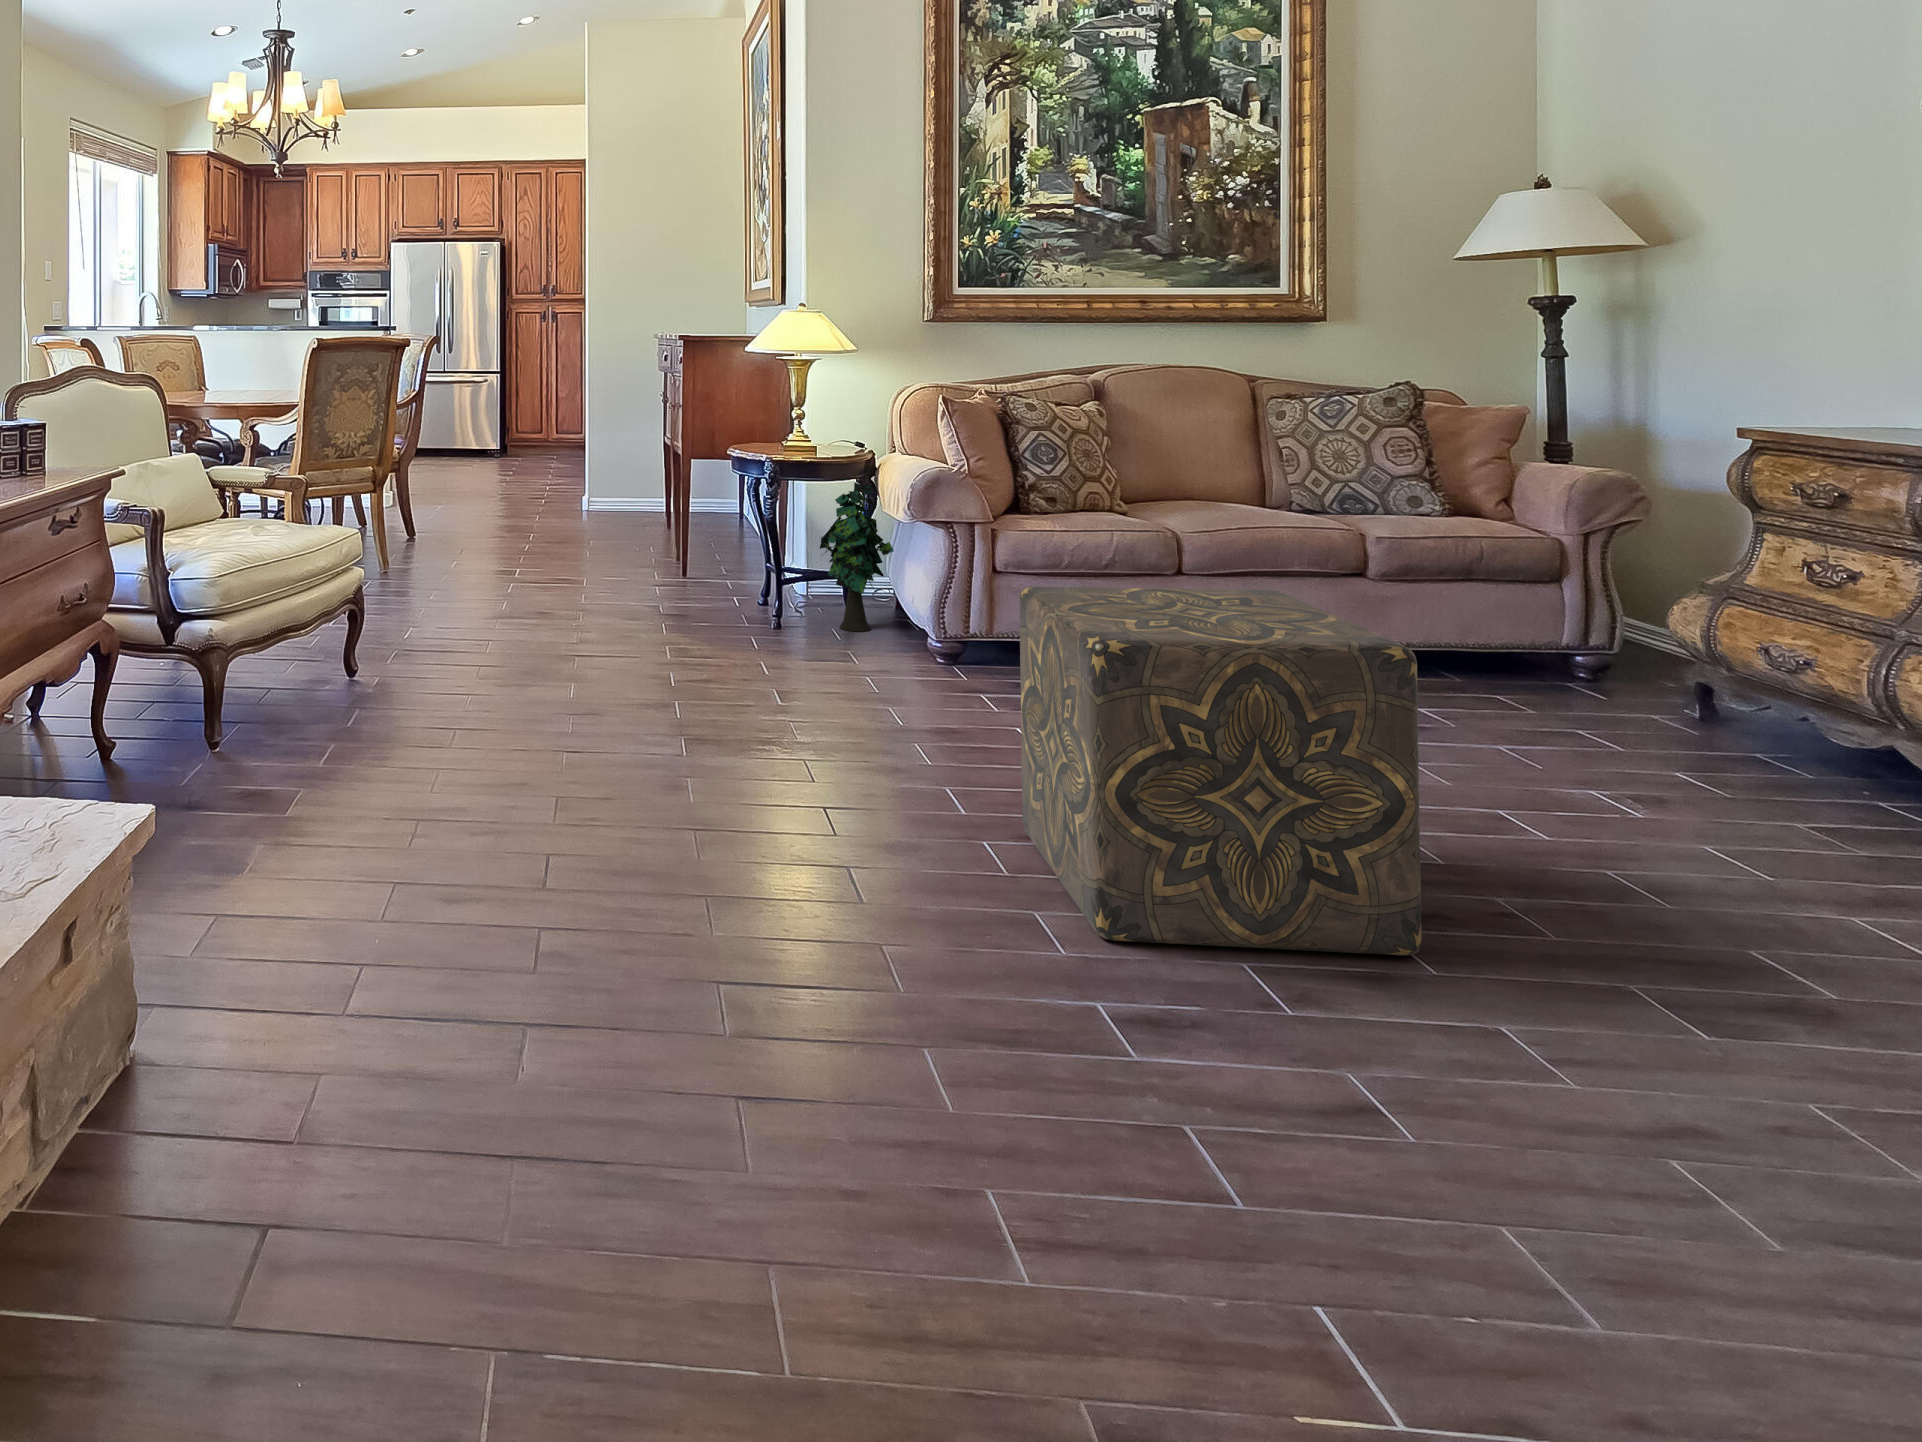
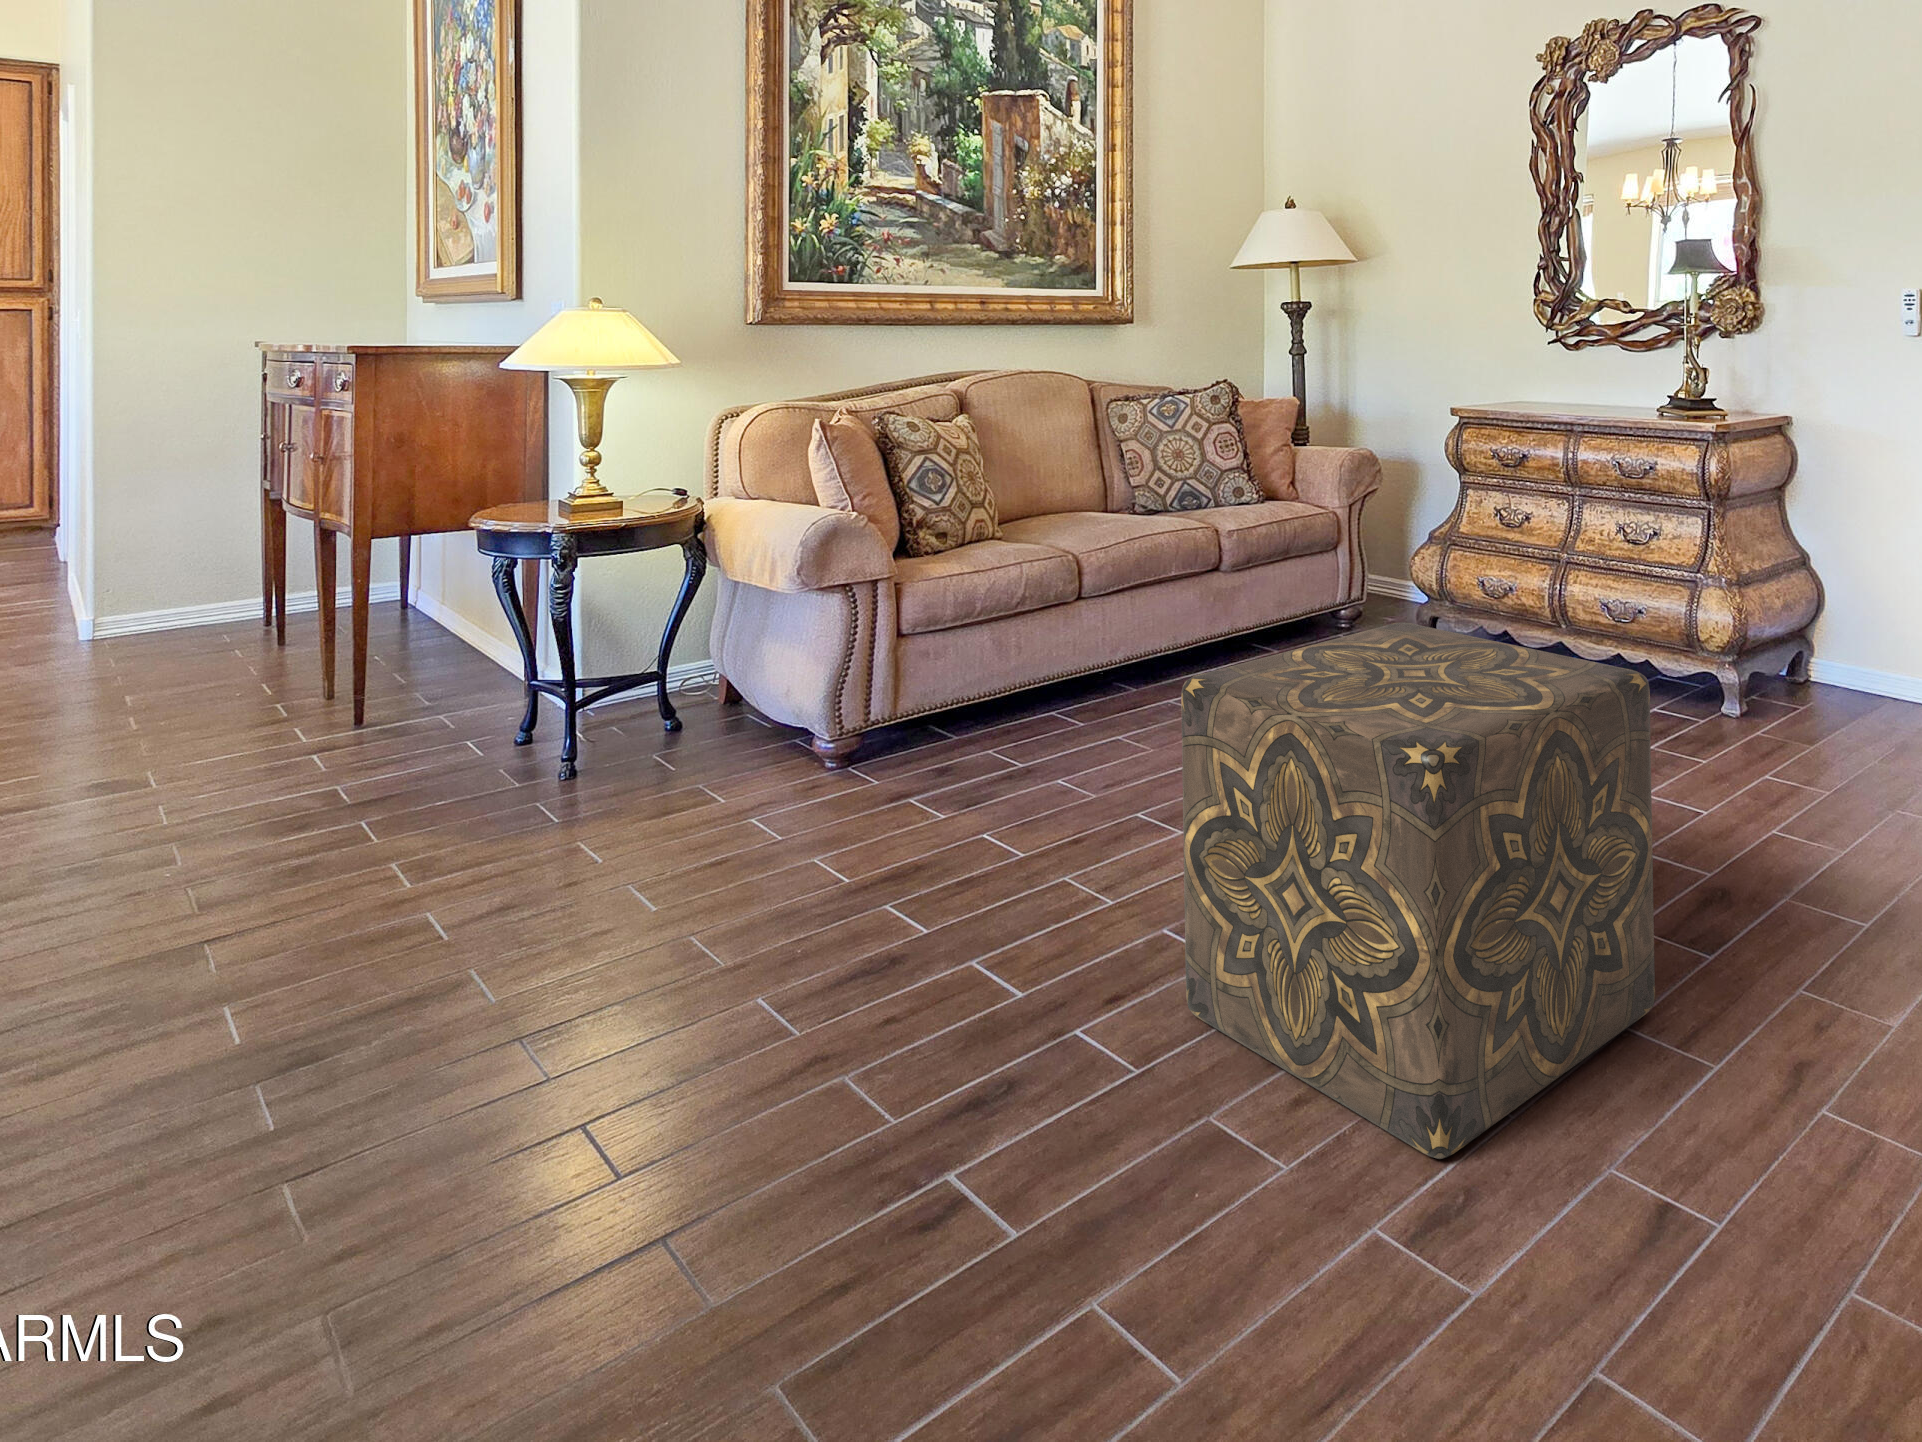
decorative plant: present [820,482,894,631] -> none [634,545,752,753]

